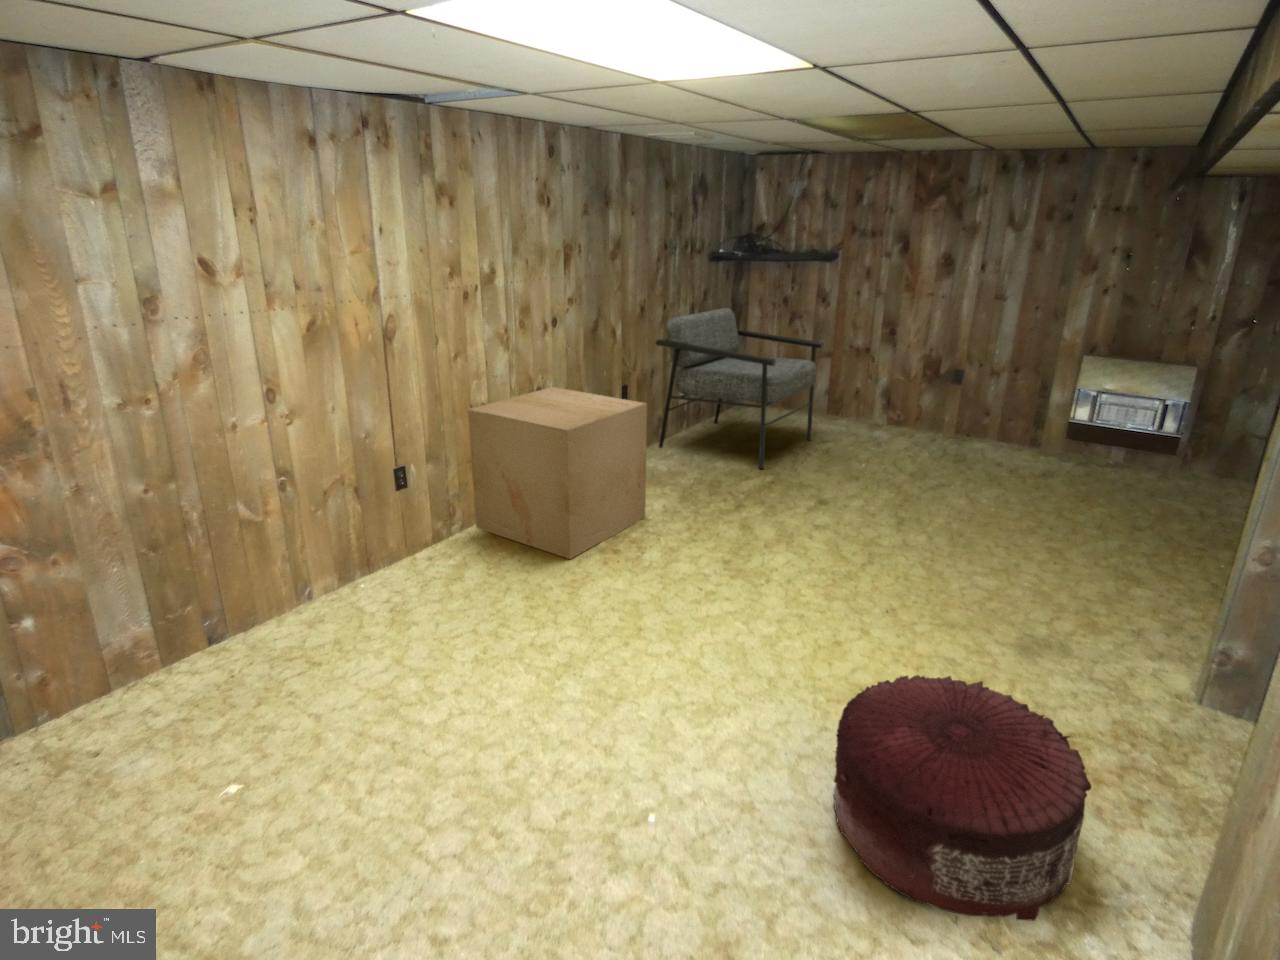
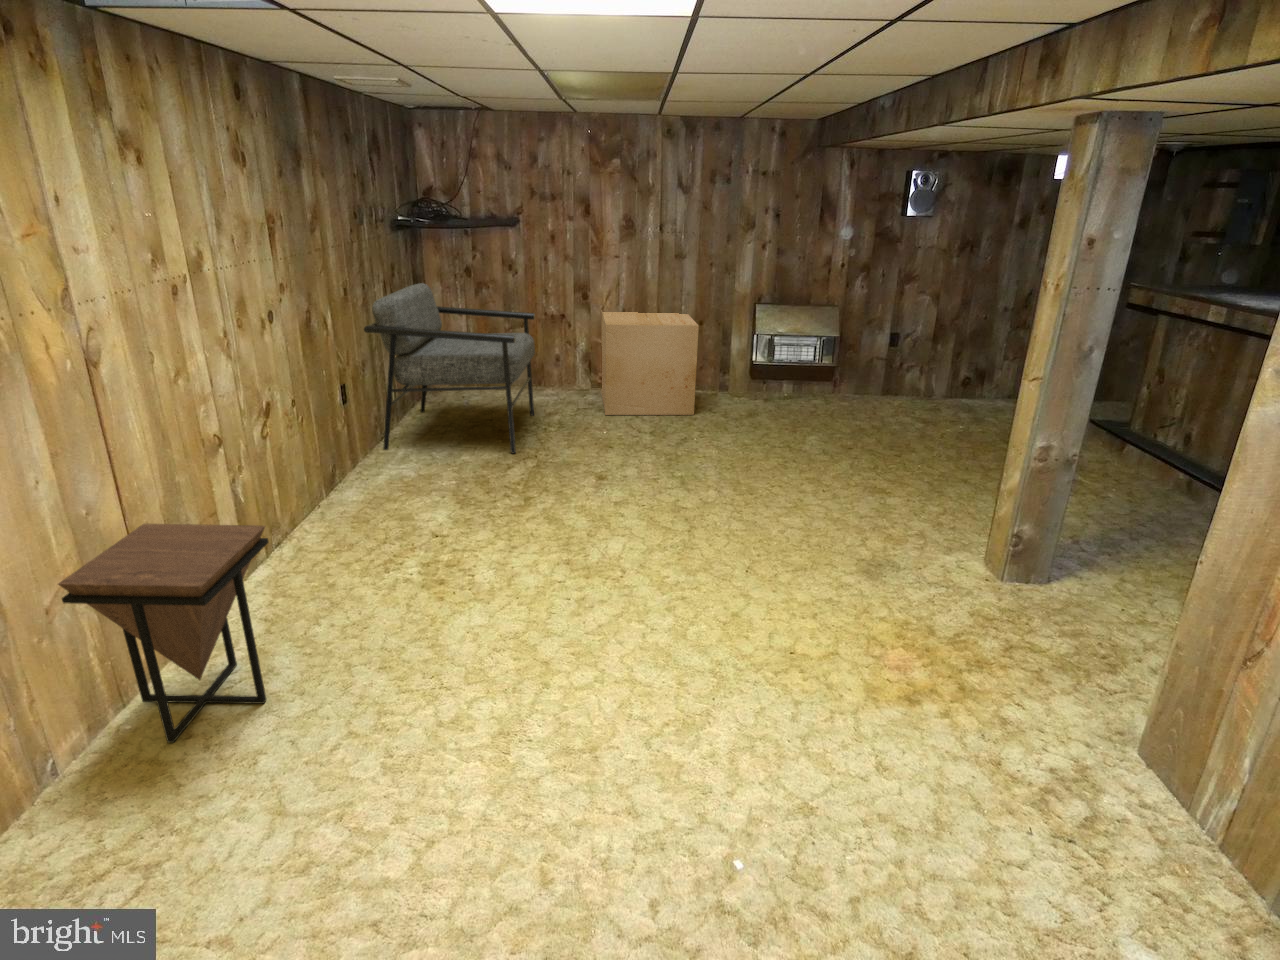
cardboard box: present [468,387,647,559] -> present [601,312,699,415]
side table: none [329,452,464,602] -> present [58,523,269,743]
pouf: present [833,675,1091,921] -> none [838,604,1064,810]

